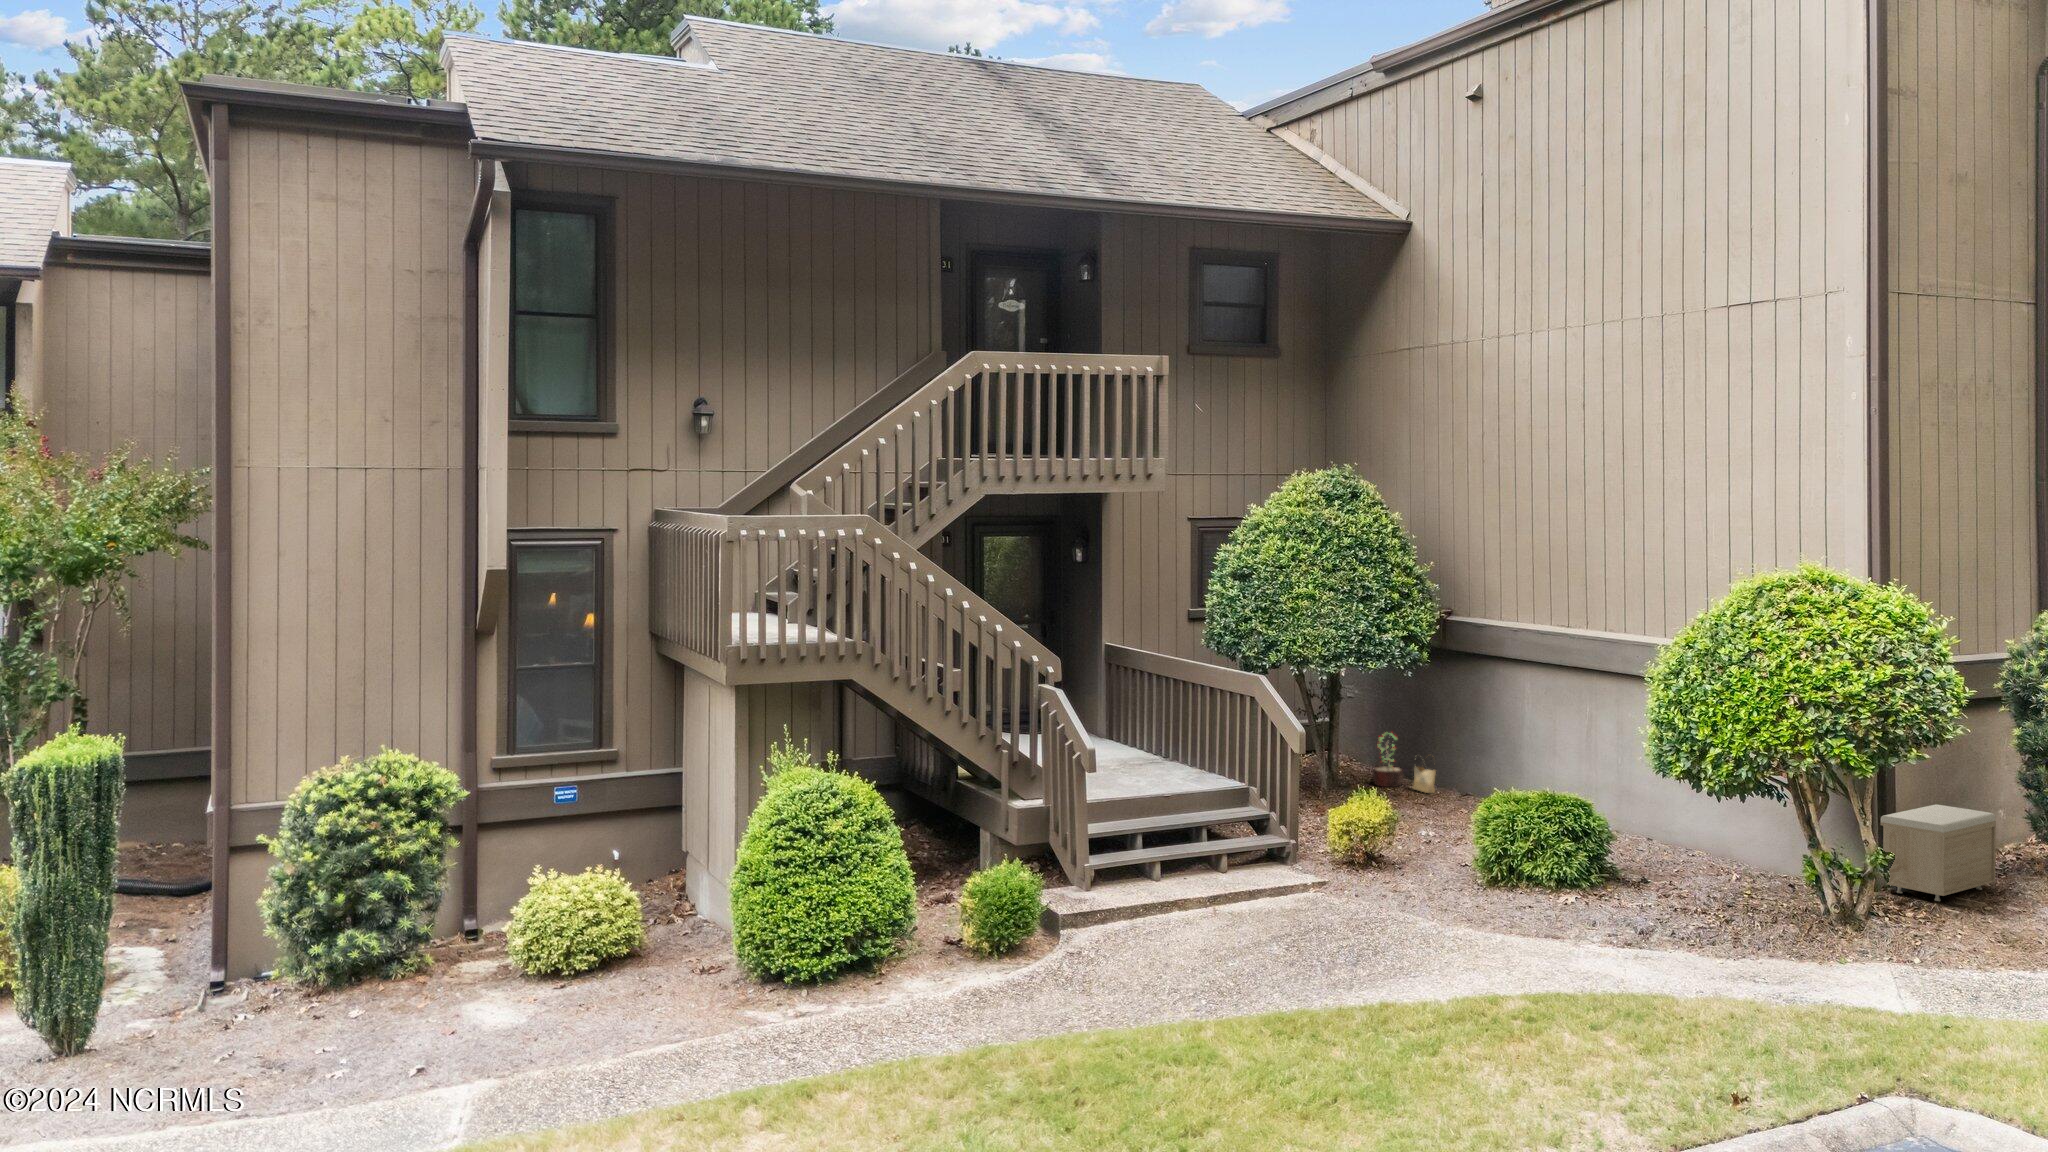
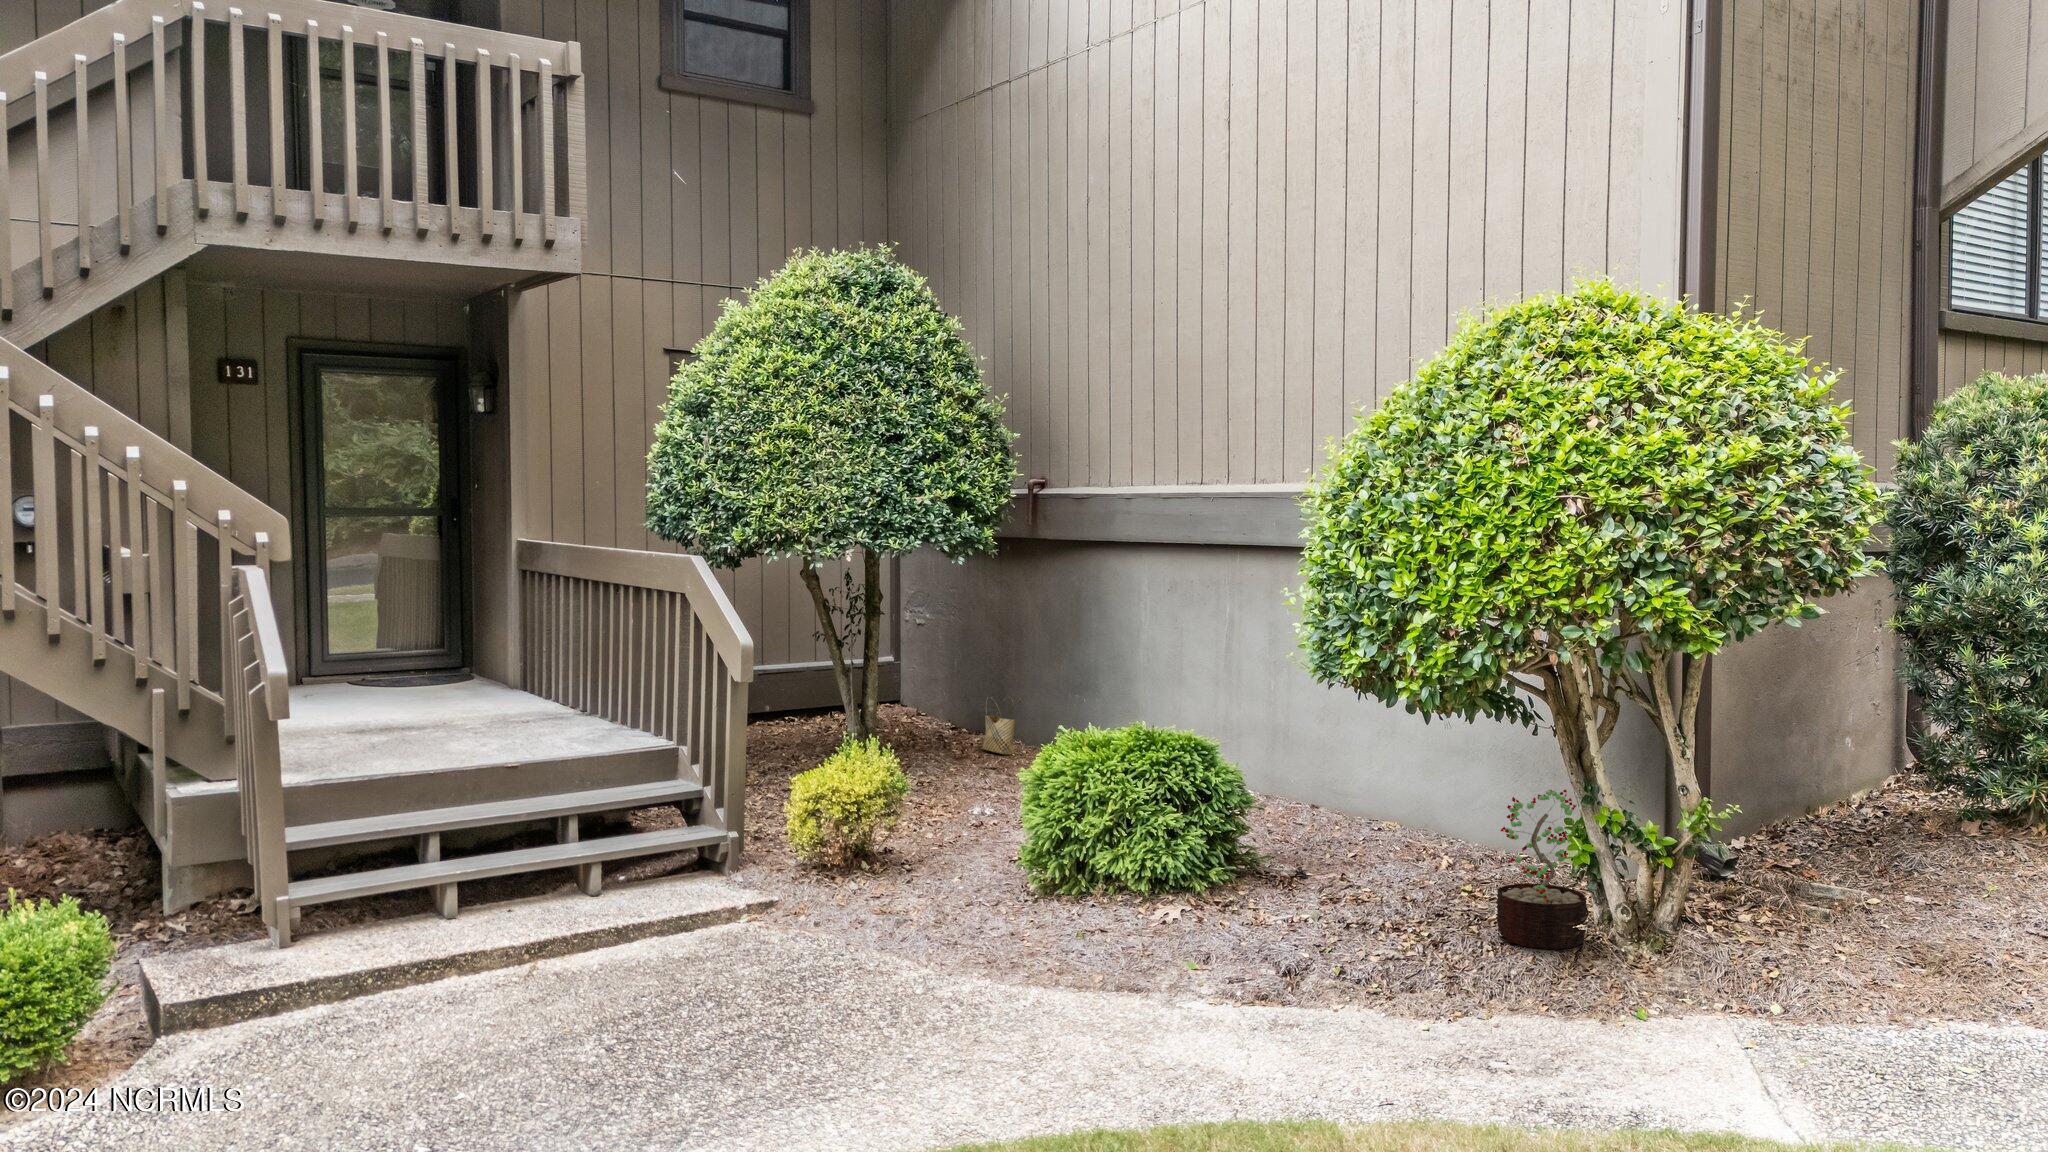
decorative plant: present [1373,733,1403,787] -> present [1496,790,1589,950]
storage bench: present [1880,804,1996,901] -> none [1673,735,1840,893]

